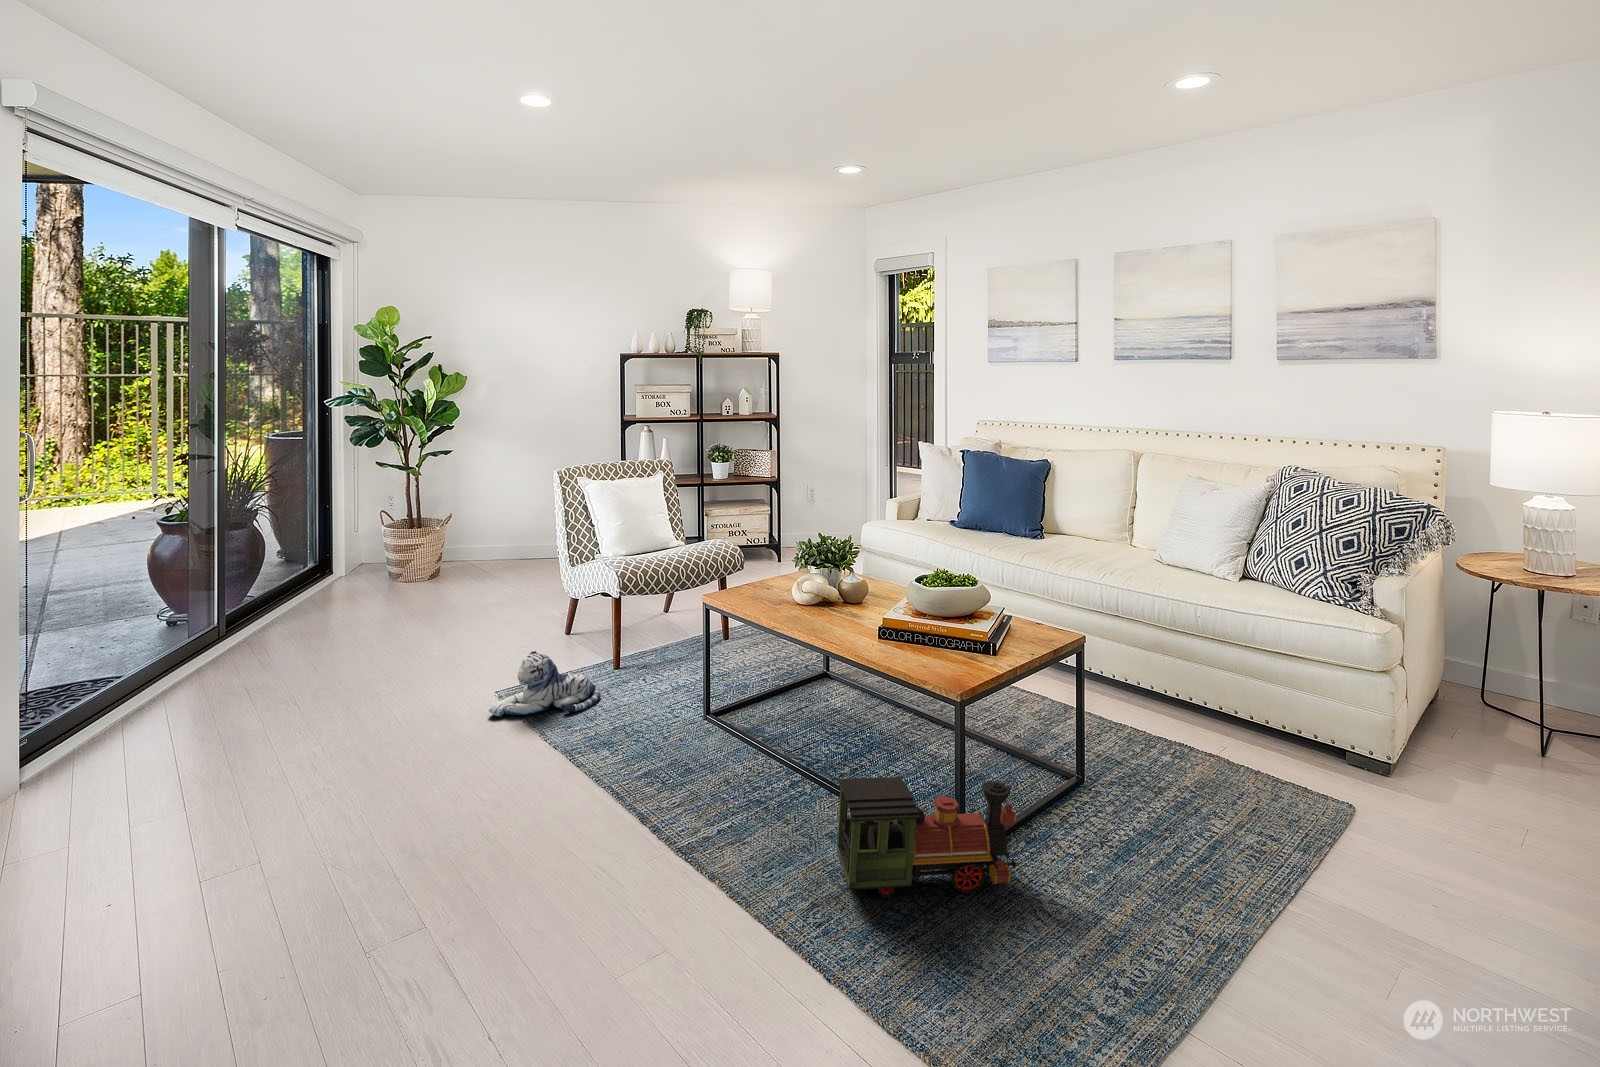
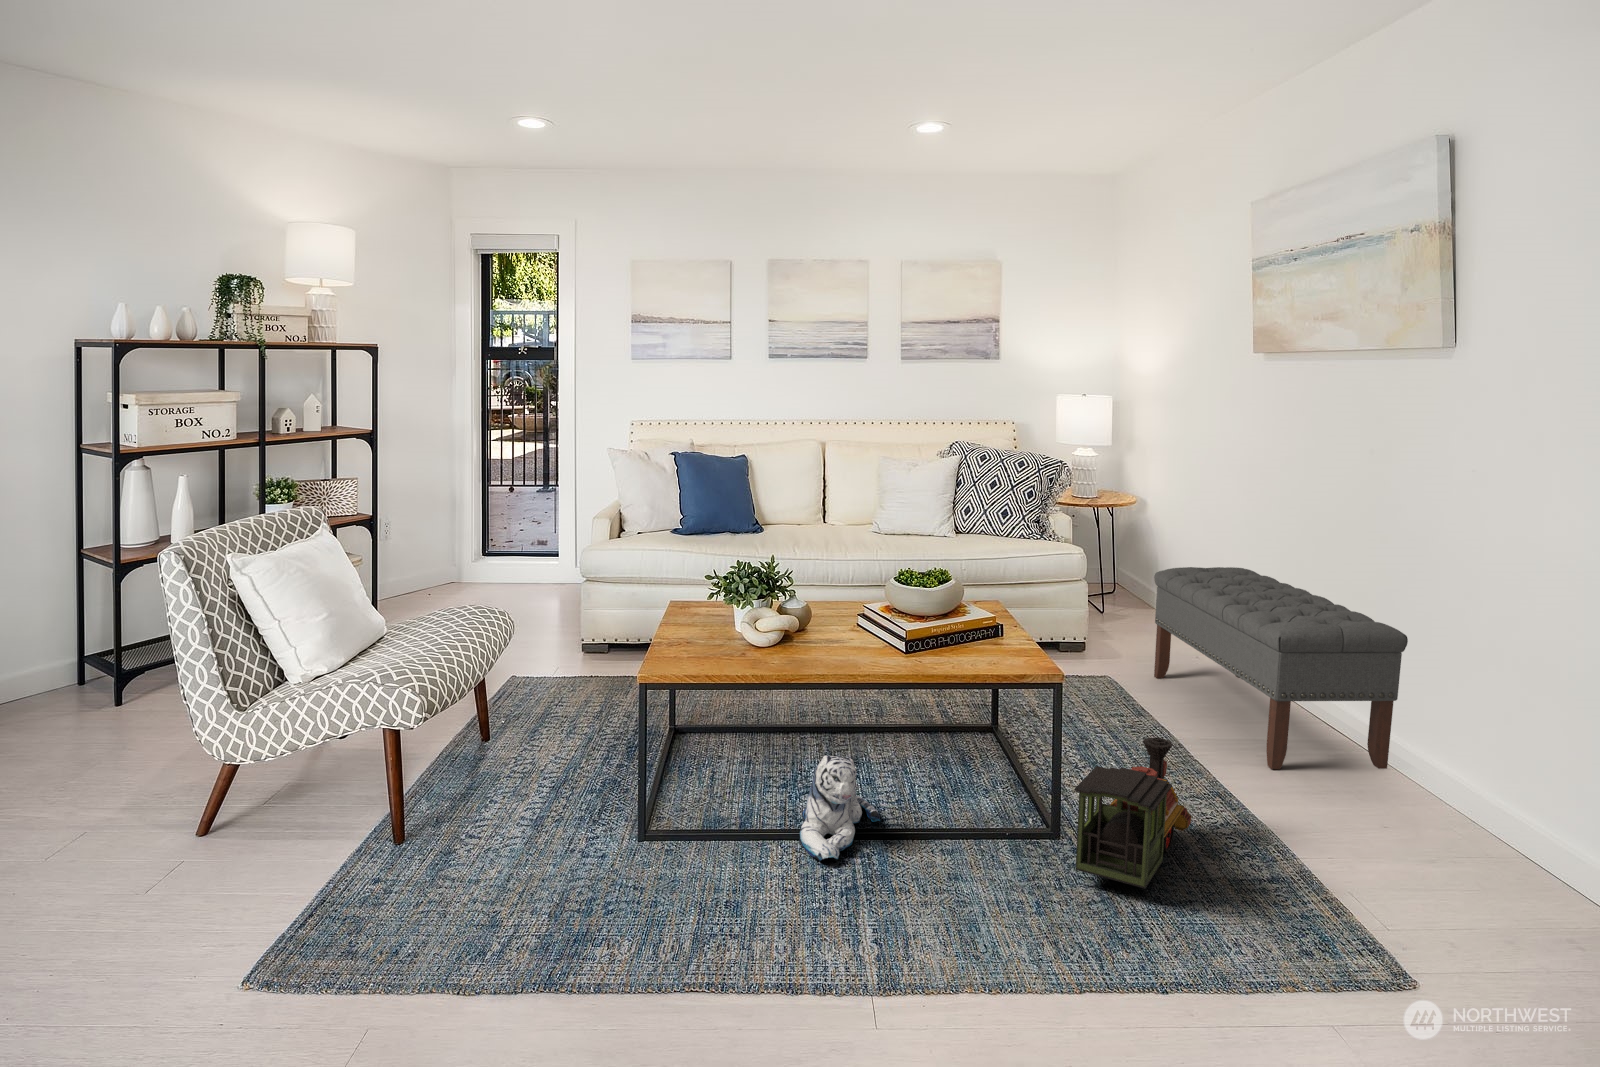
plush toy: present [489,651,600,717] -> present [799,756,880,861]
bench: none [1266,661,1550,995] -> present [1154,567,1408,769]

